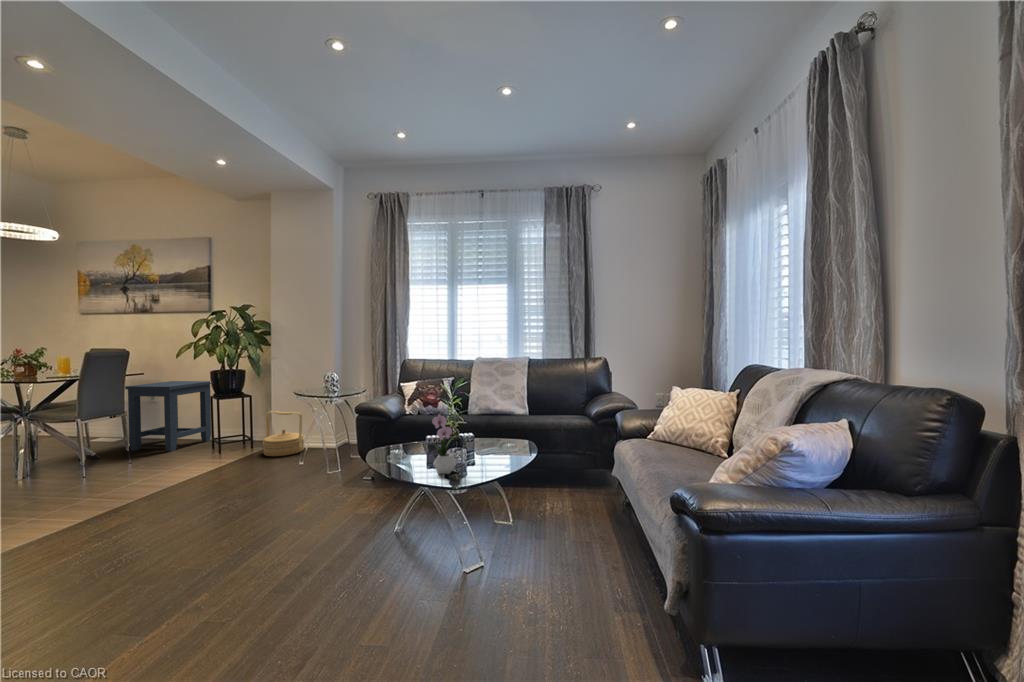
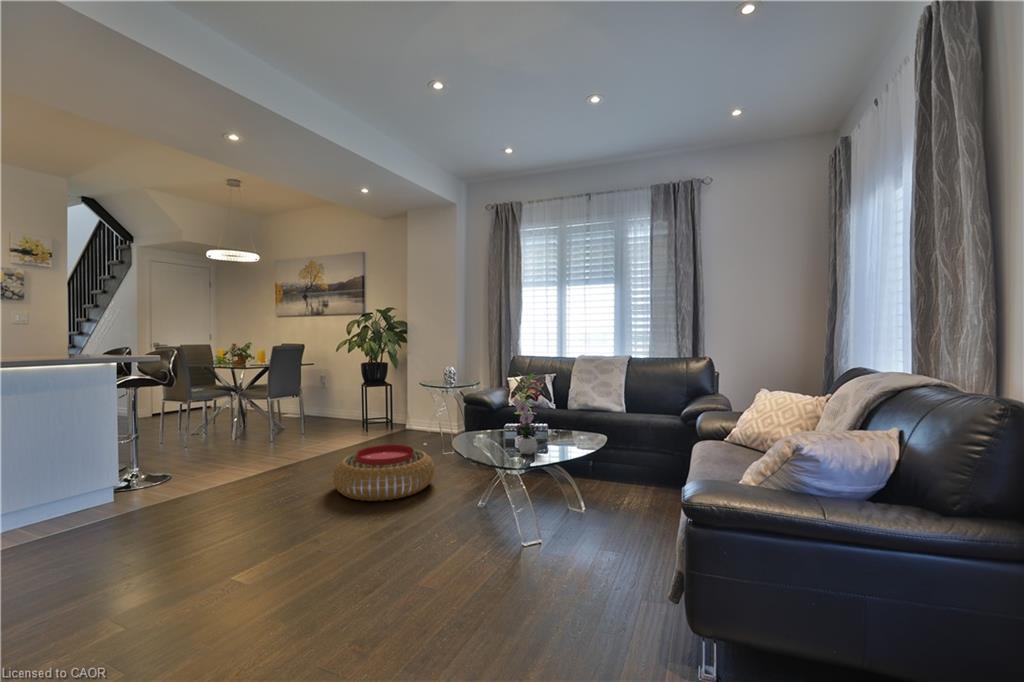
side table: present [125,381,211,452] -> none [304,371,364,427]
woven basket: present [263,411,304,456] -> none [398,398,431,437]
pouf: none [178,473,322,553] -> present [333,445,435,501]

